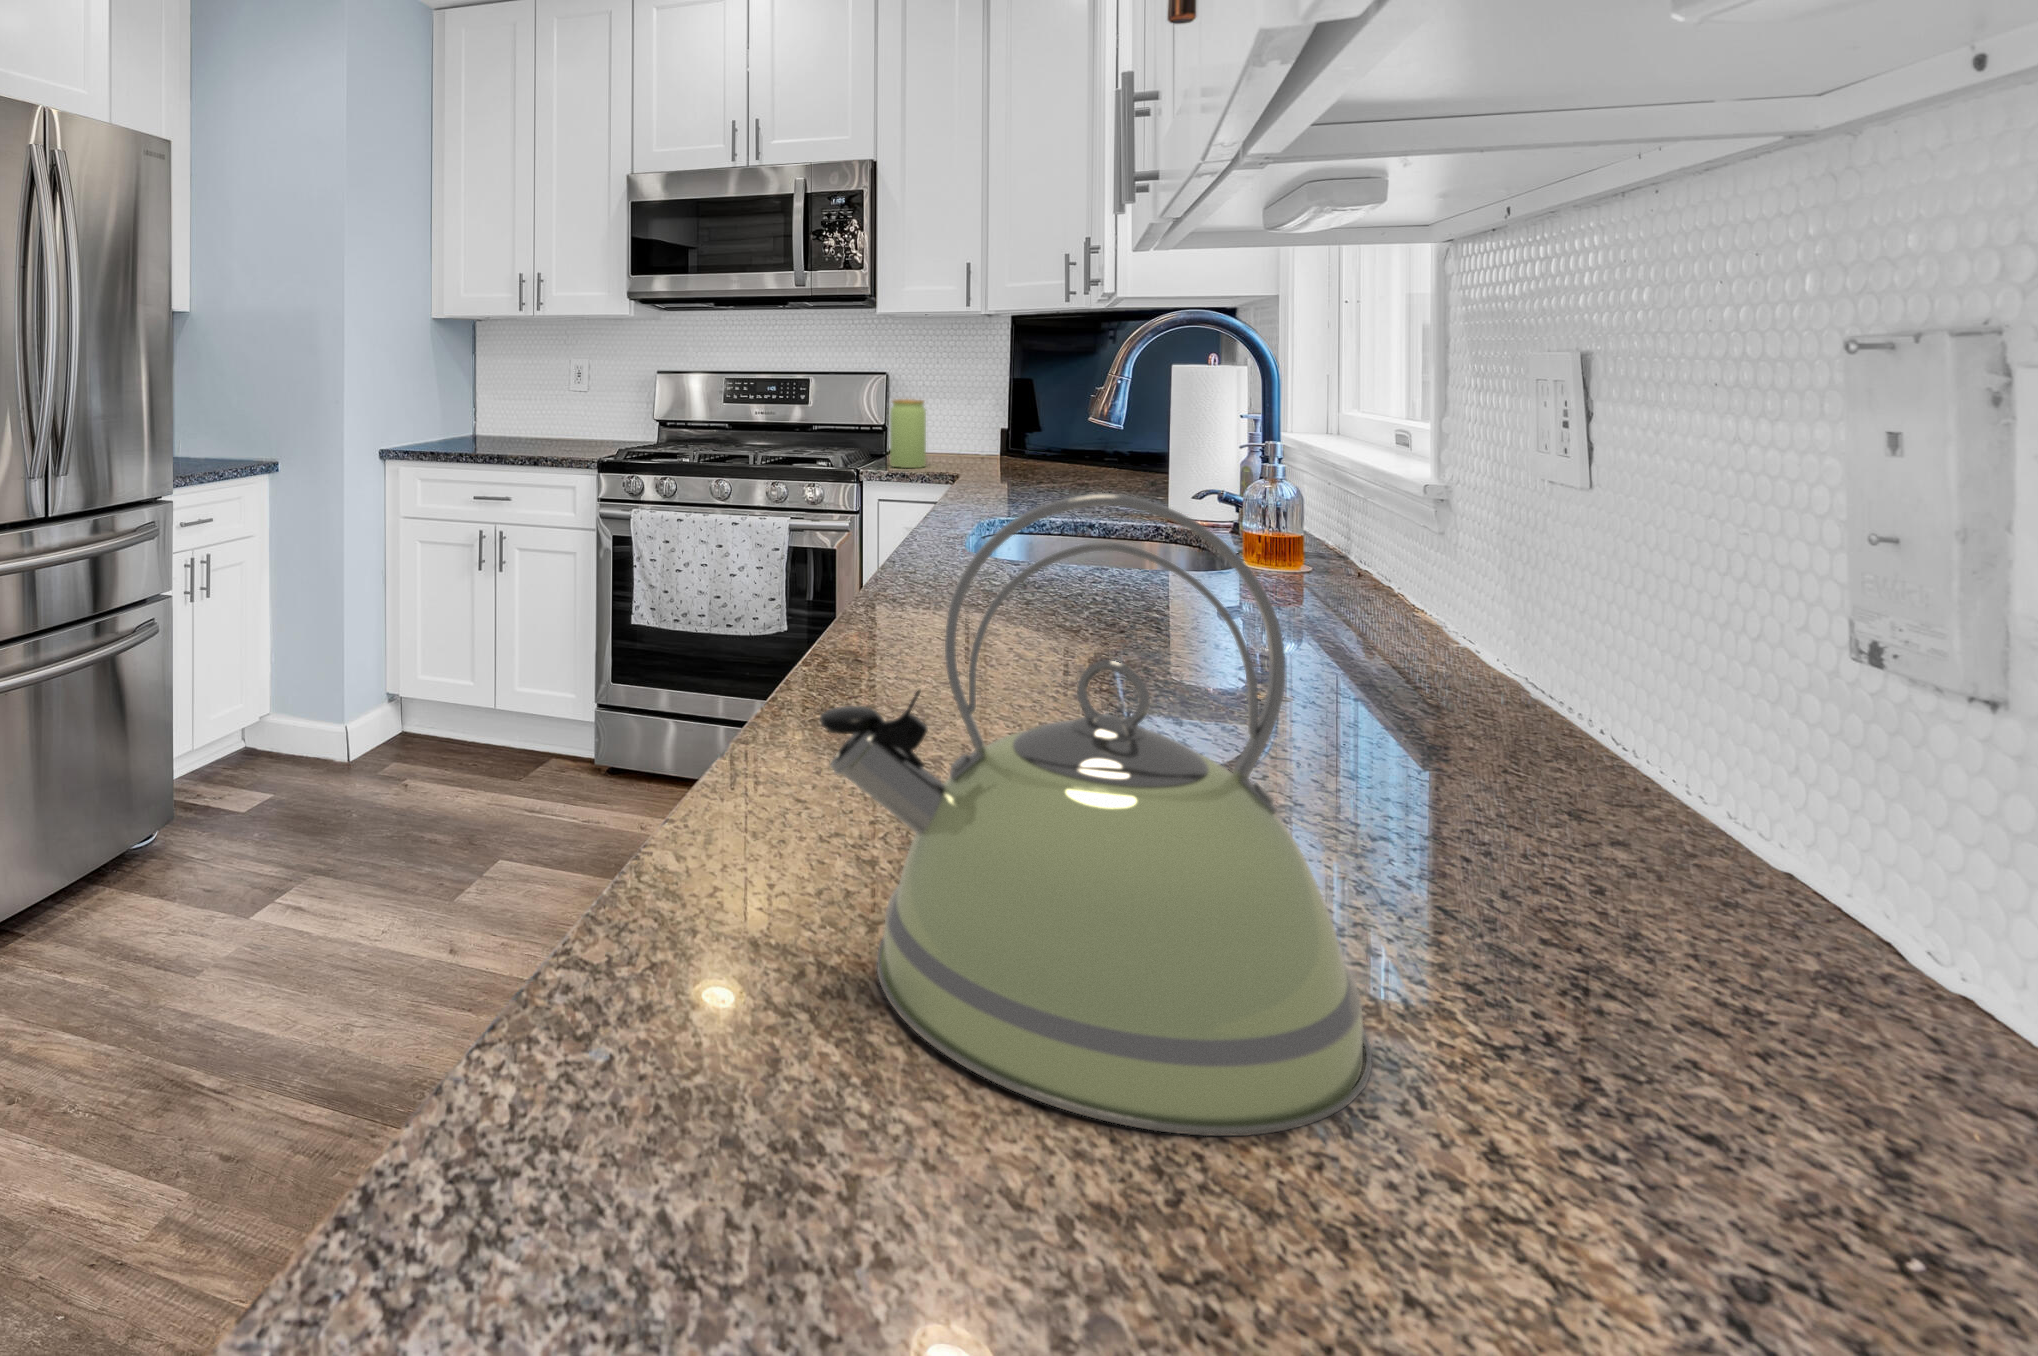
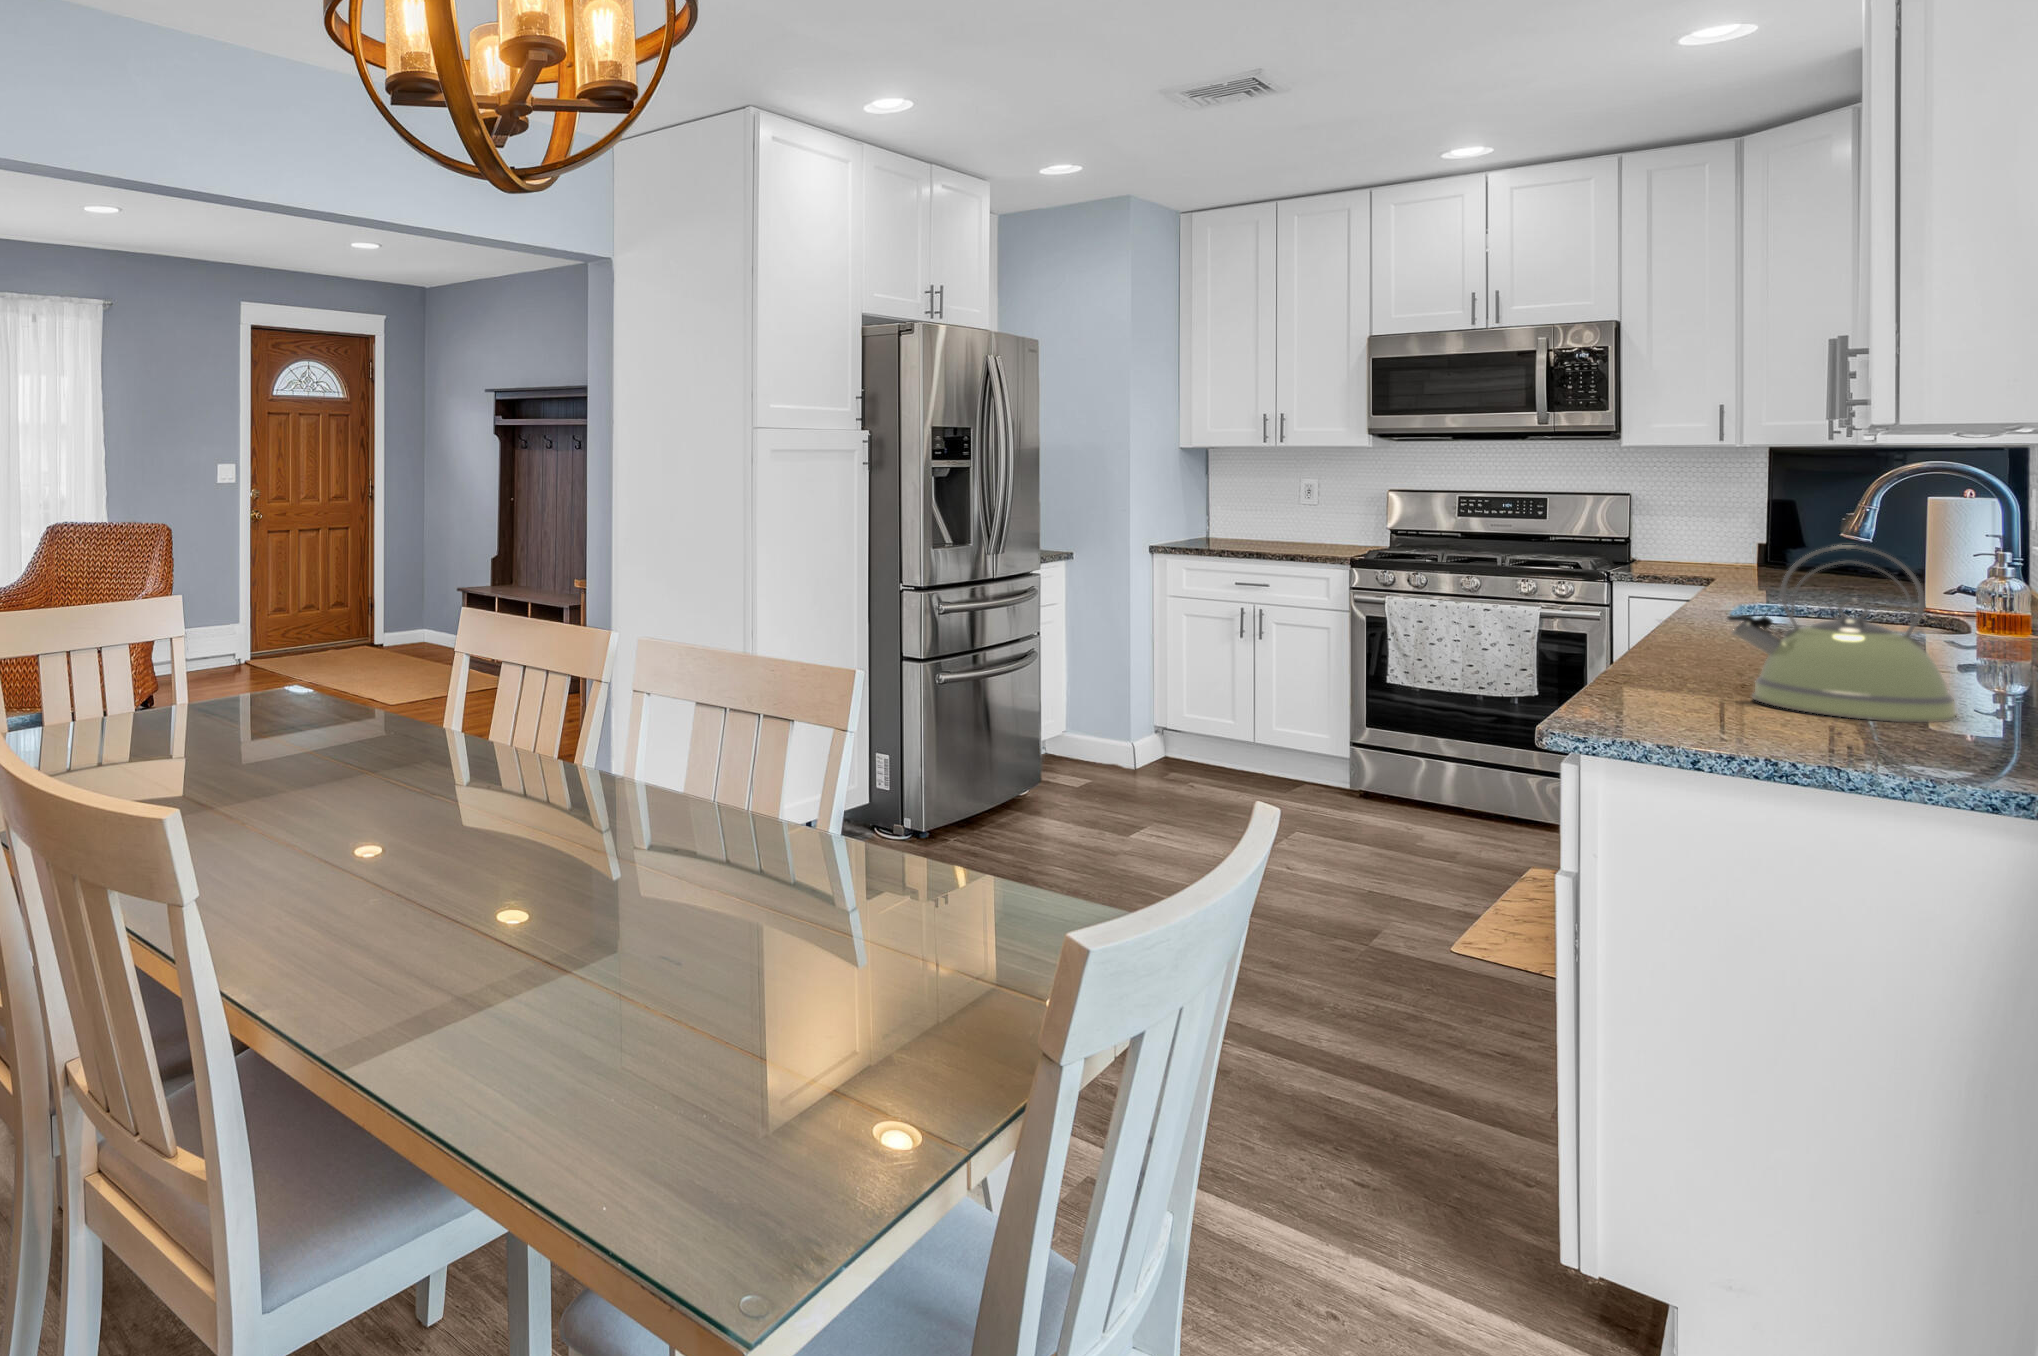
jar: present [890,399,926,468] -> none [1637,516,1674,572]

